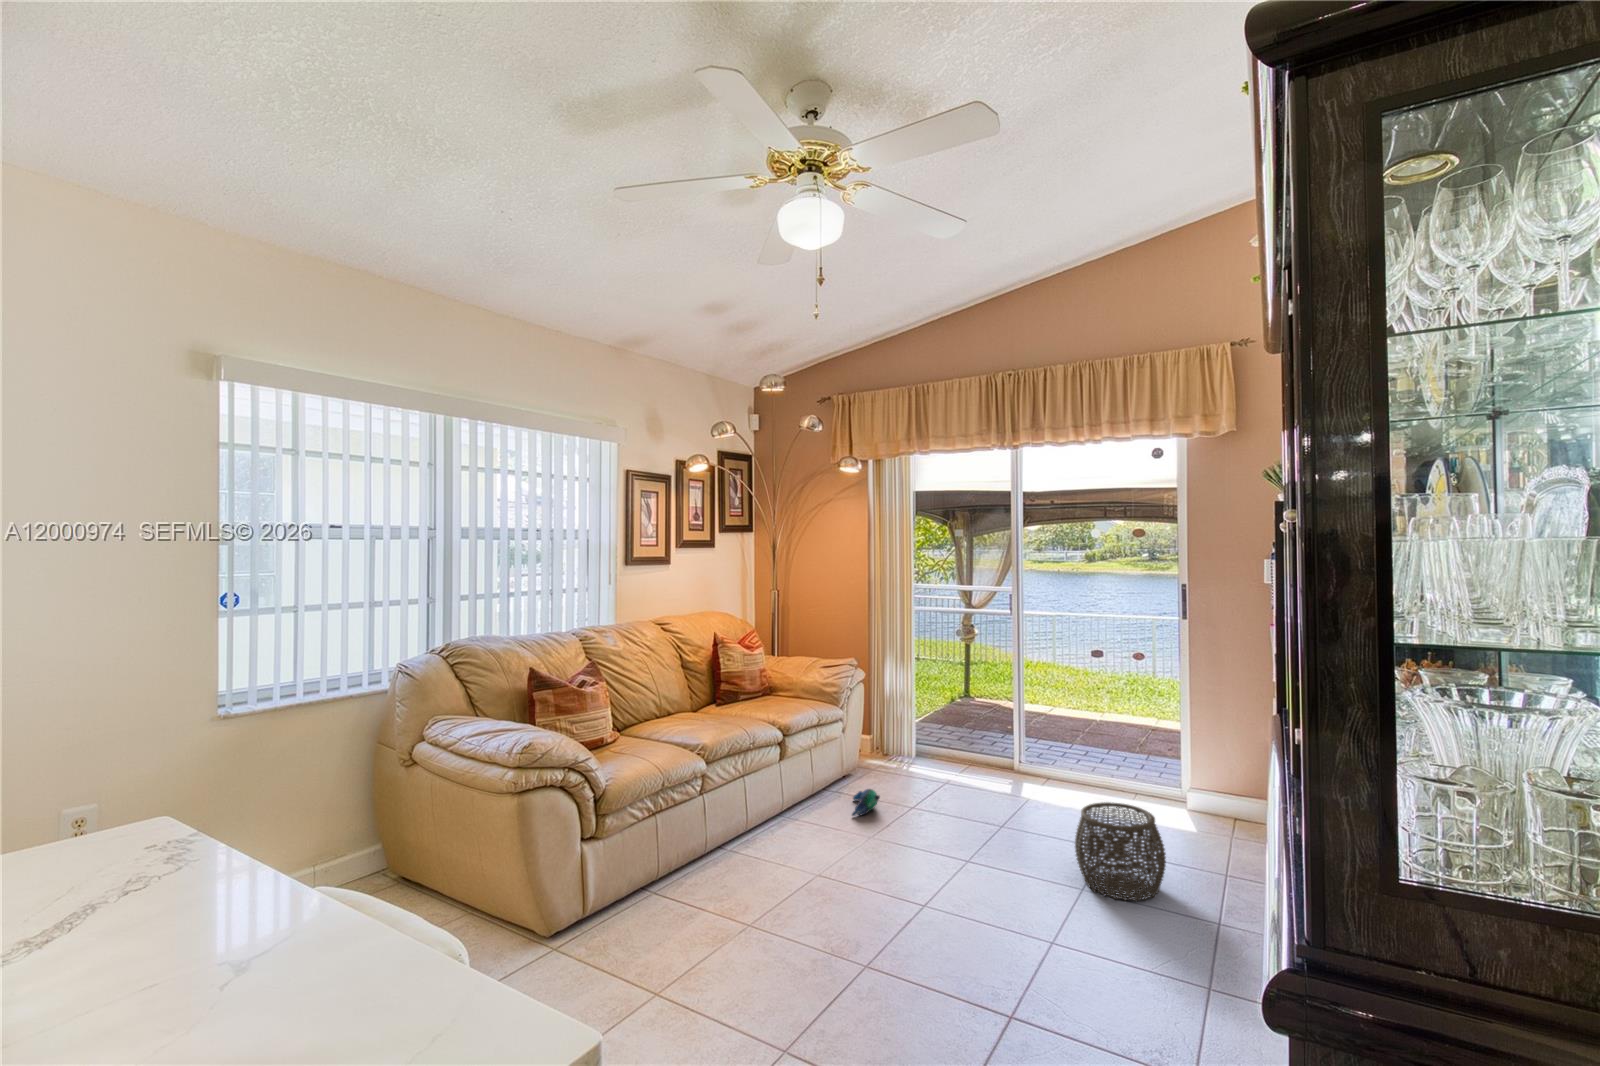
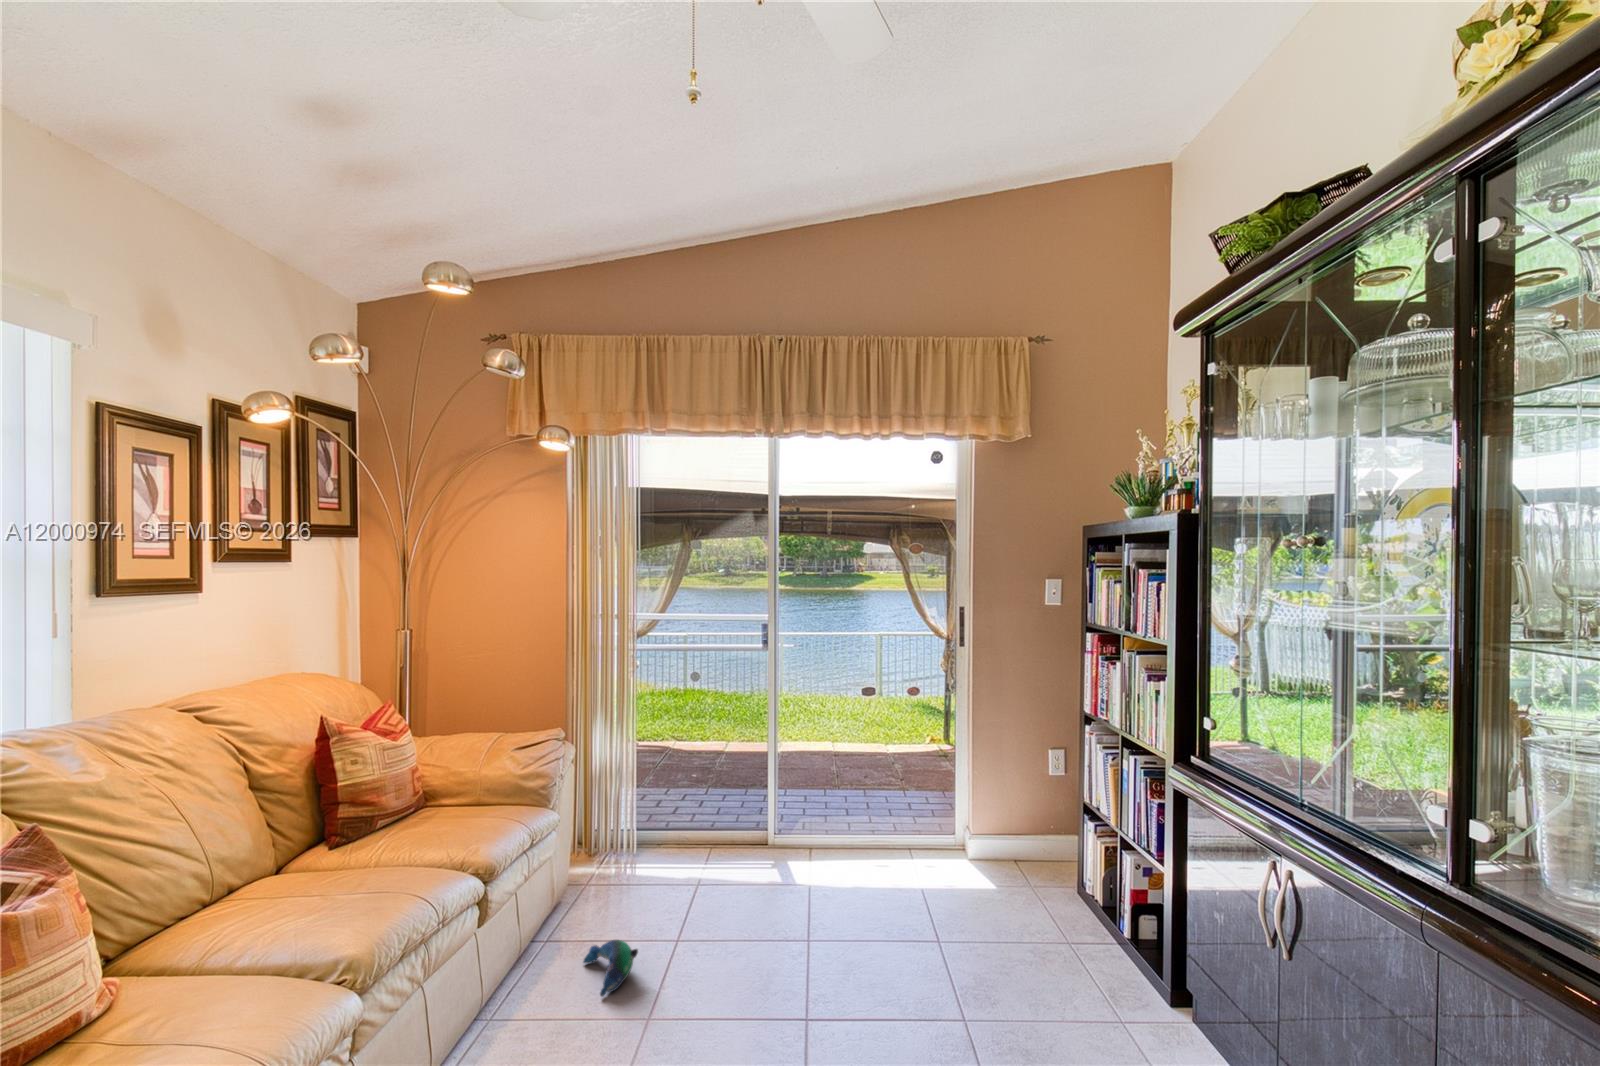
woven basket: present [1075,802,1166,901] -> none [951,891,1066,1029]

